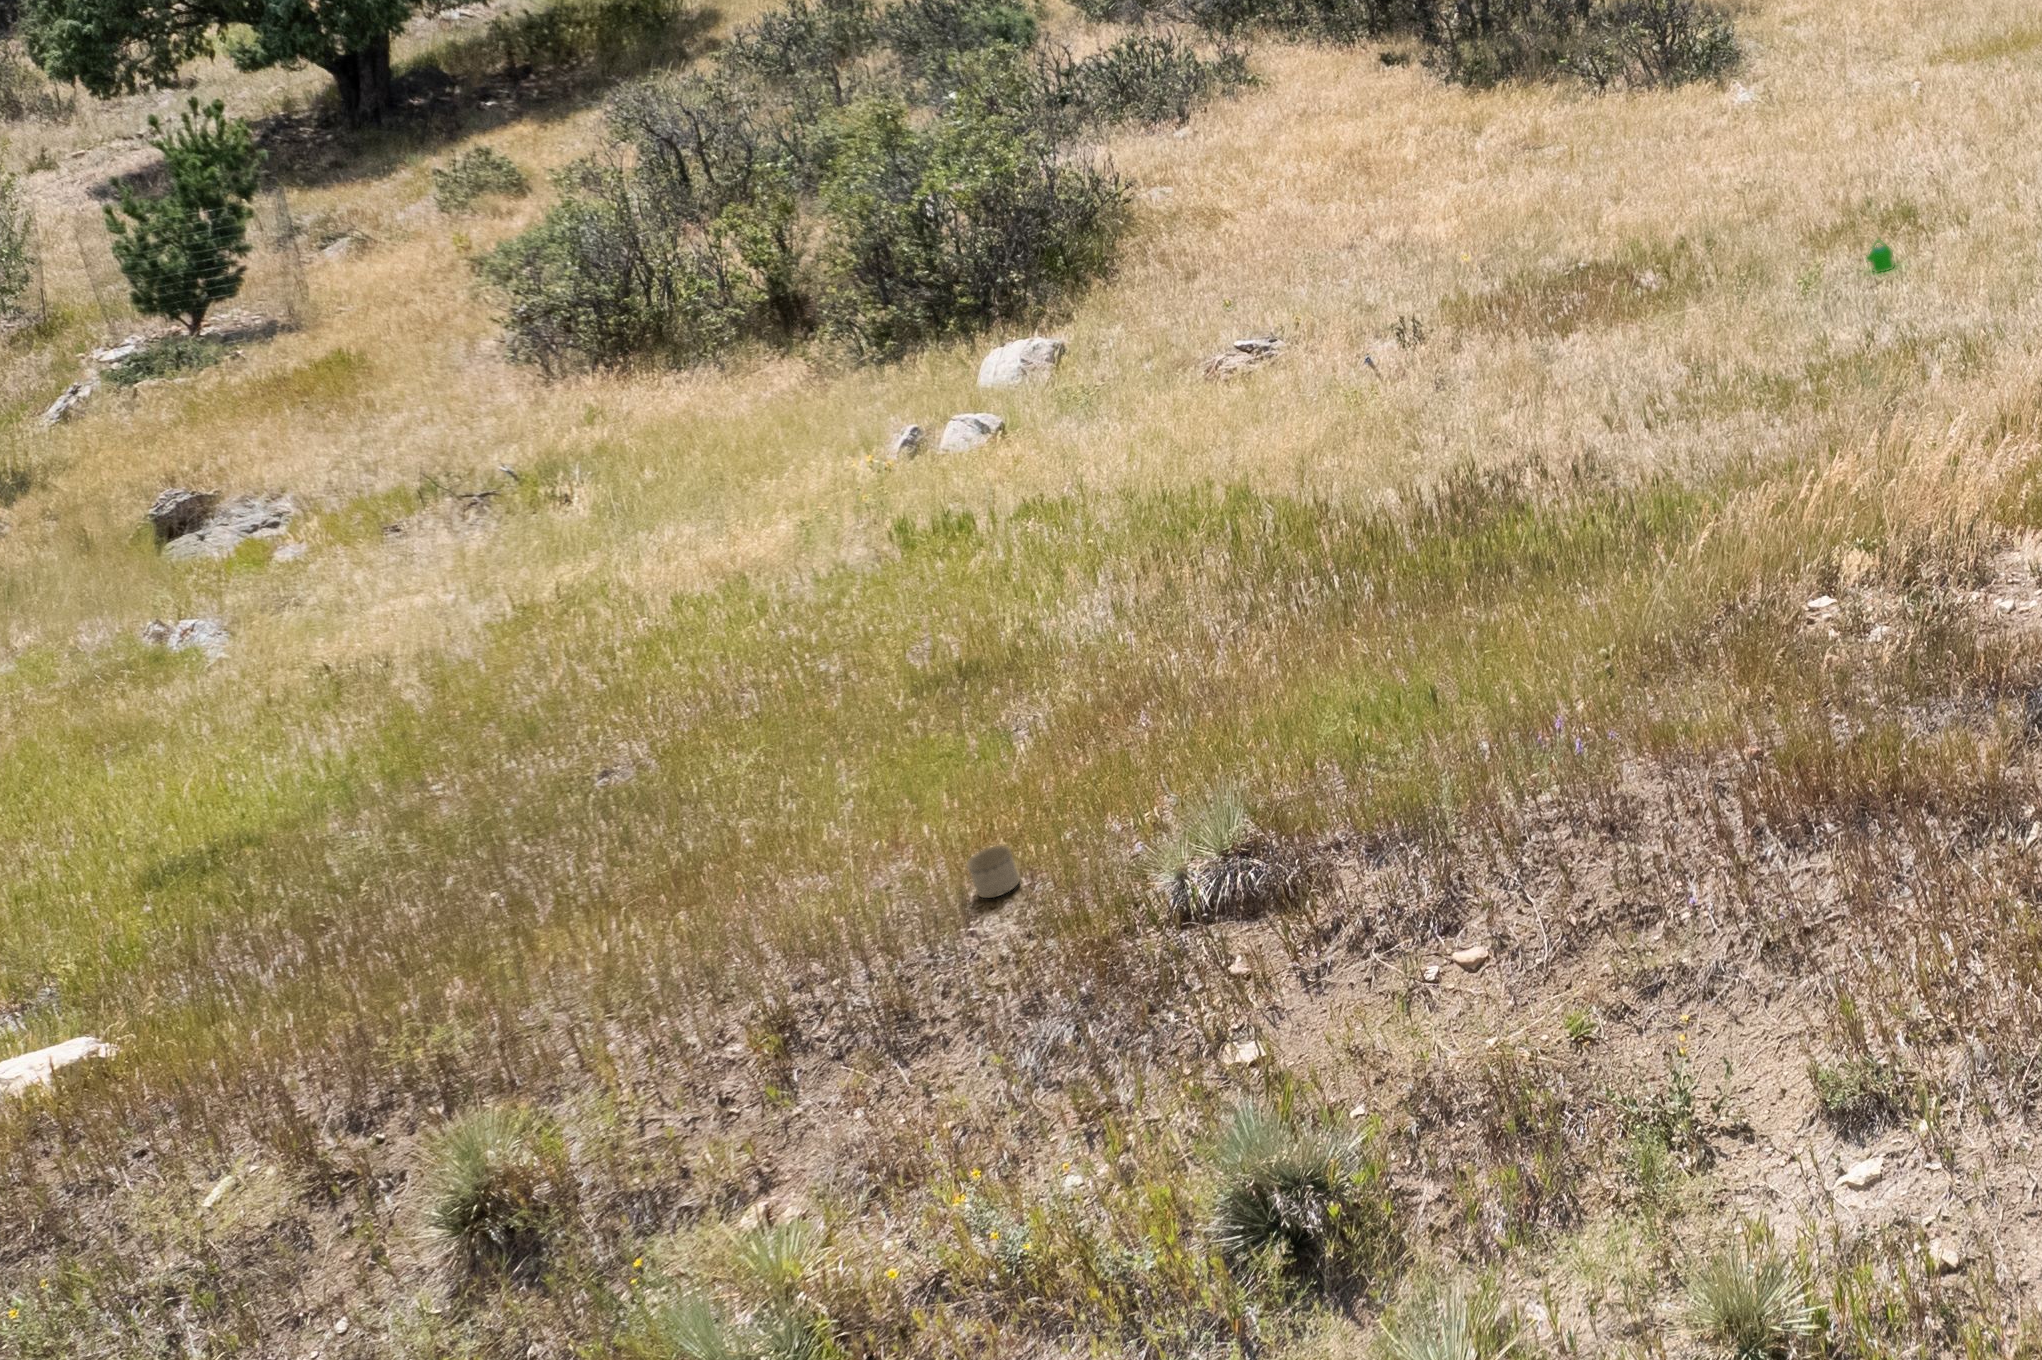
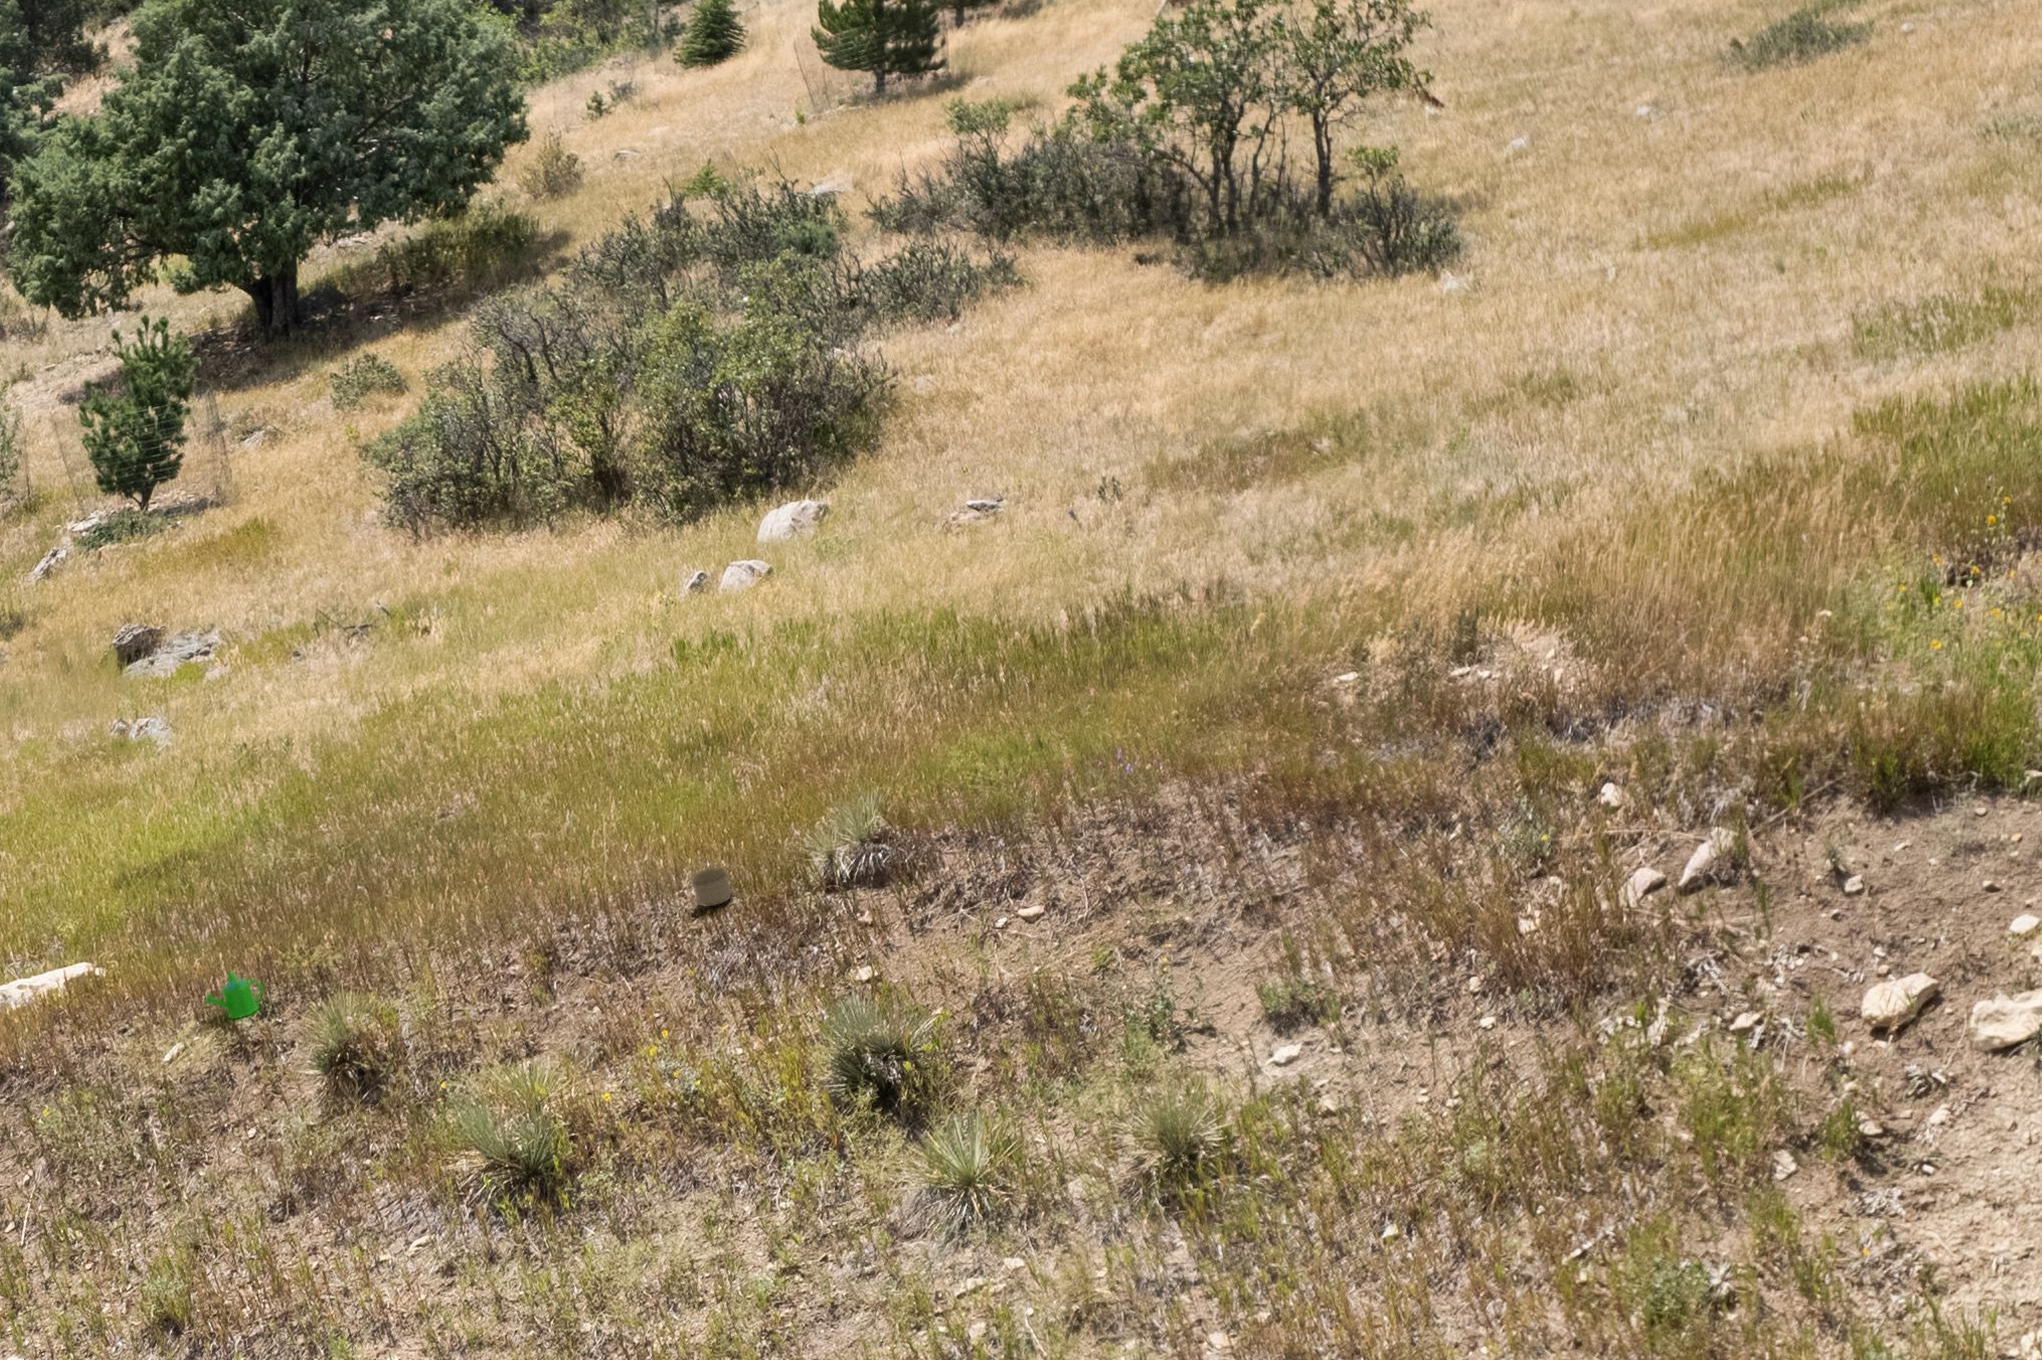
watering can: present [1866,240,1894,272] -> present [206,972,264,1019]

